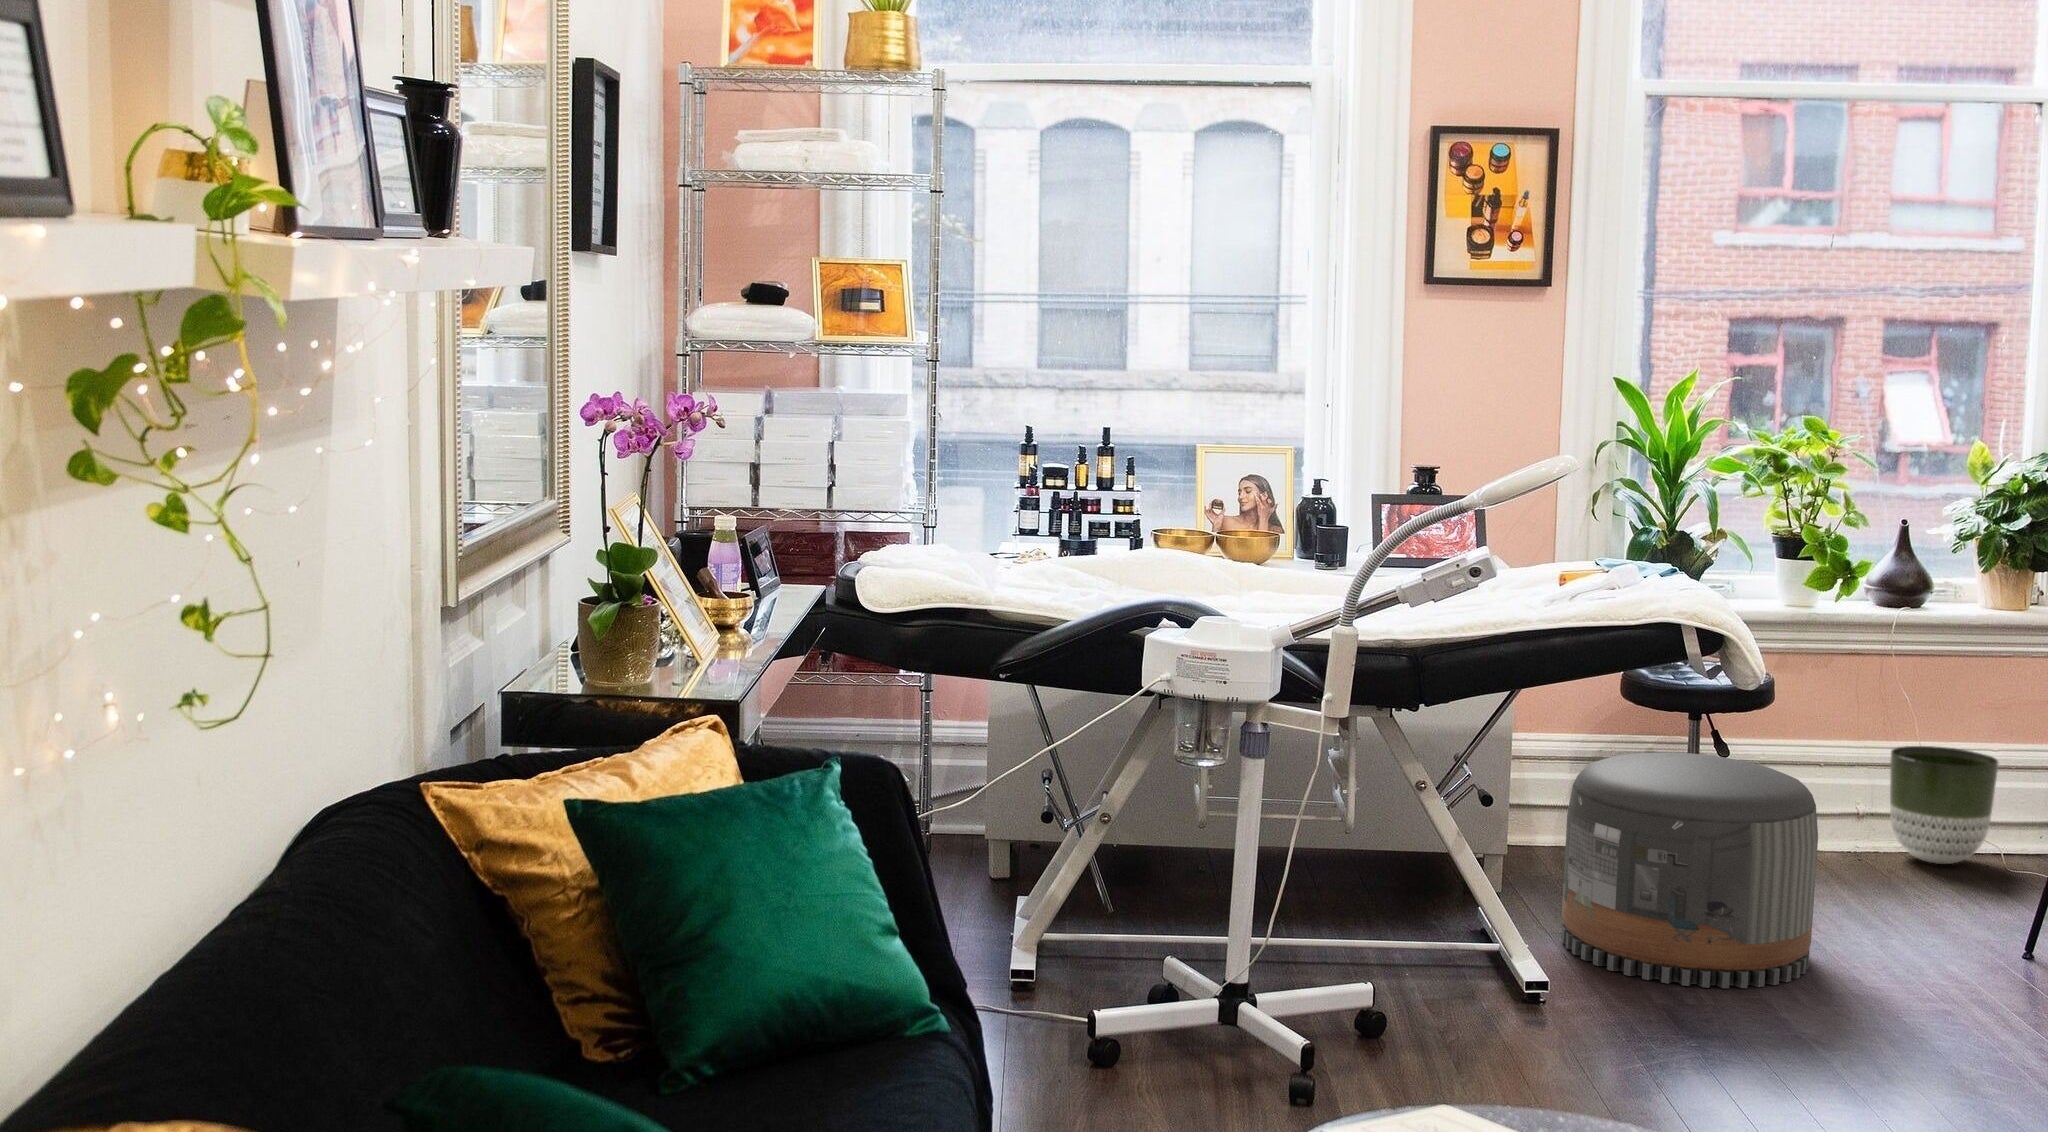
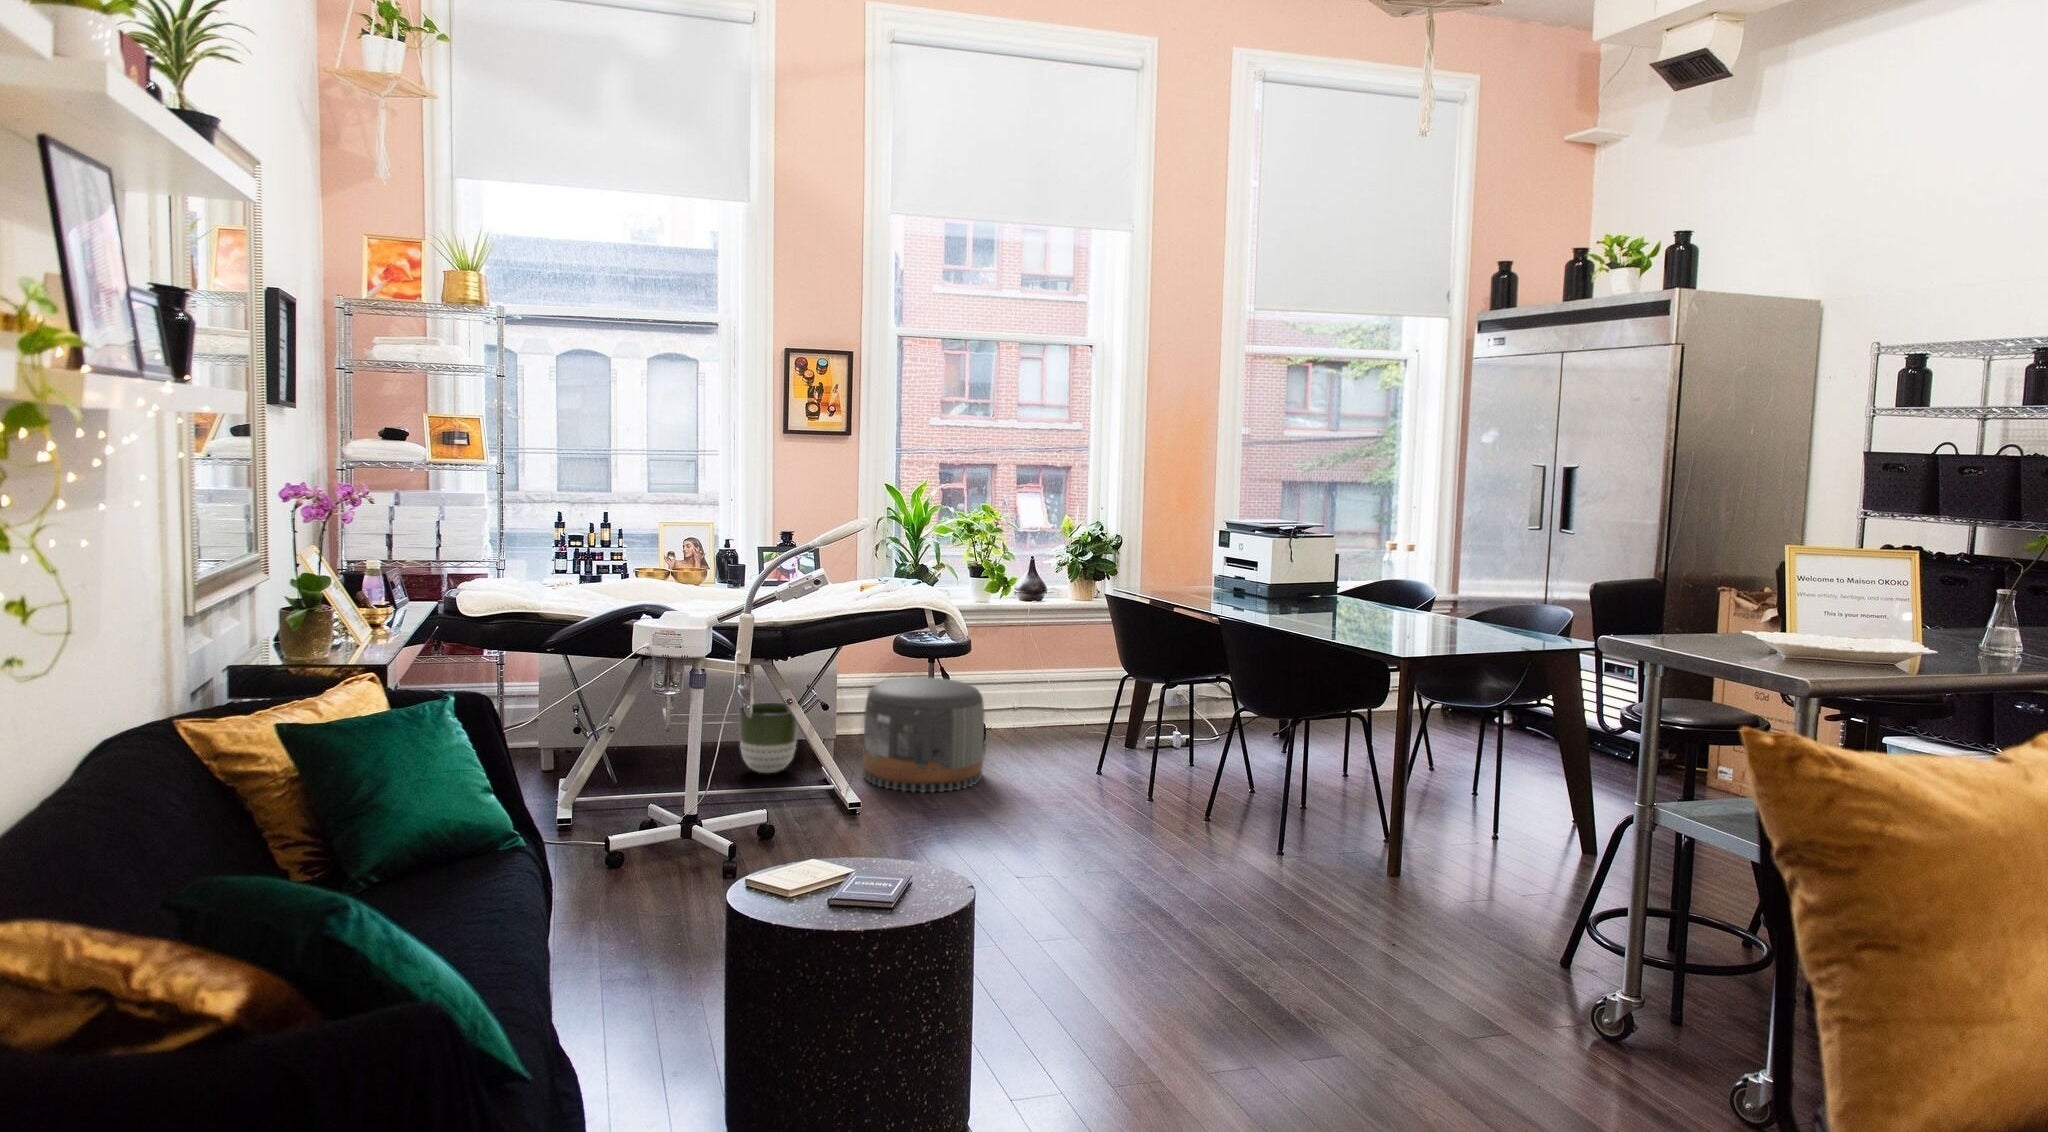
planter: present [1890,746,1999,864] -> present [739,702,798,773]

